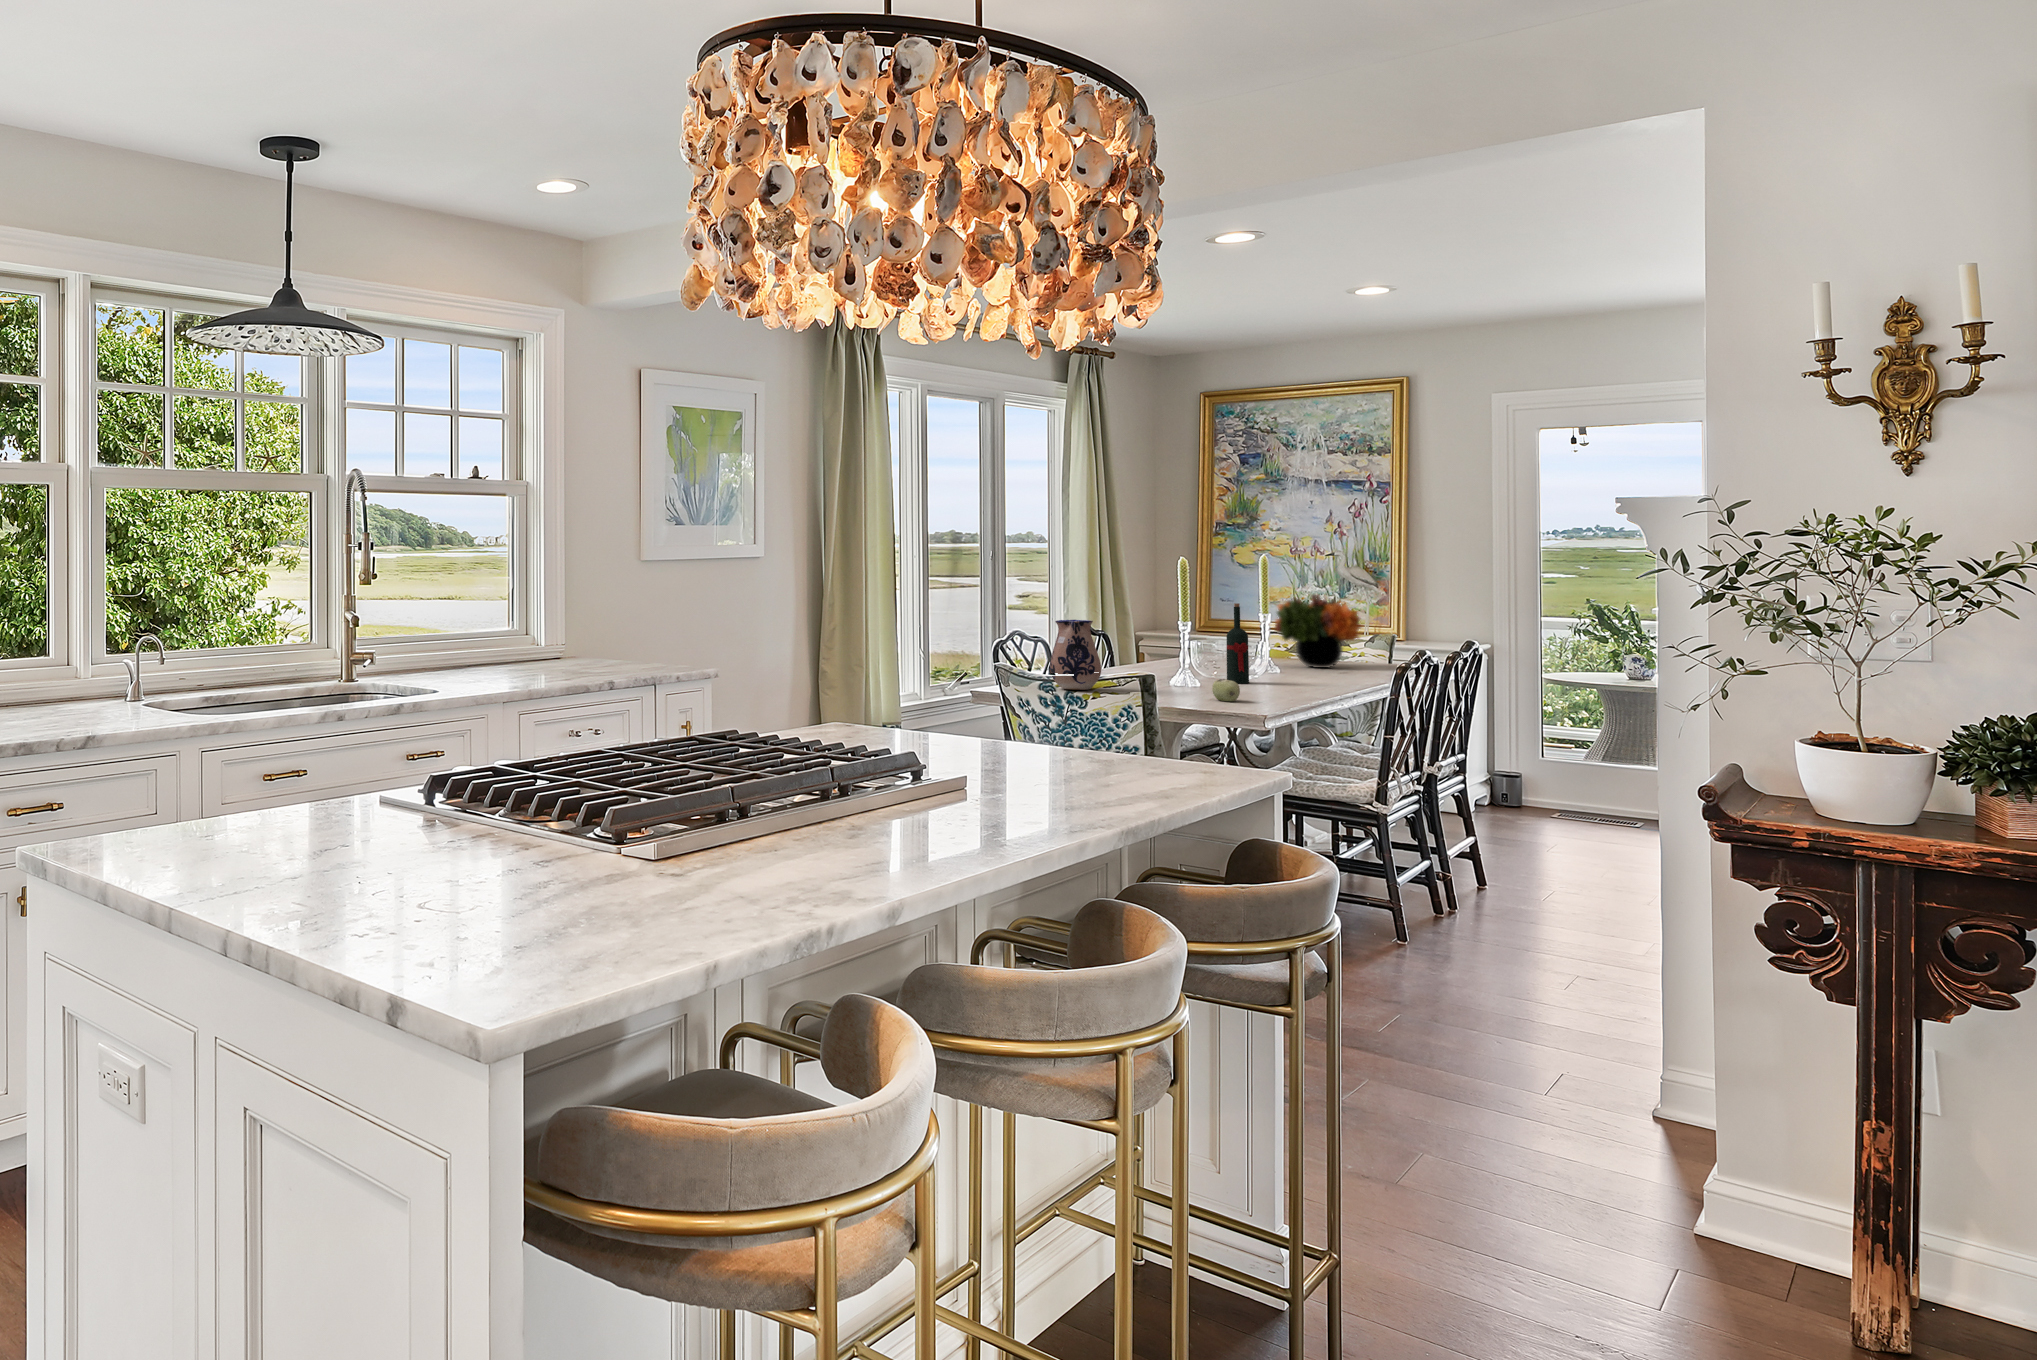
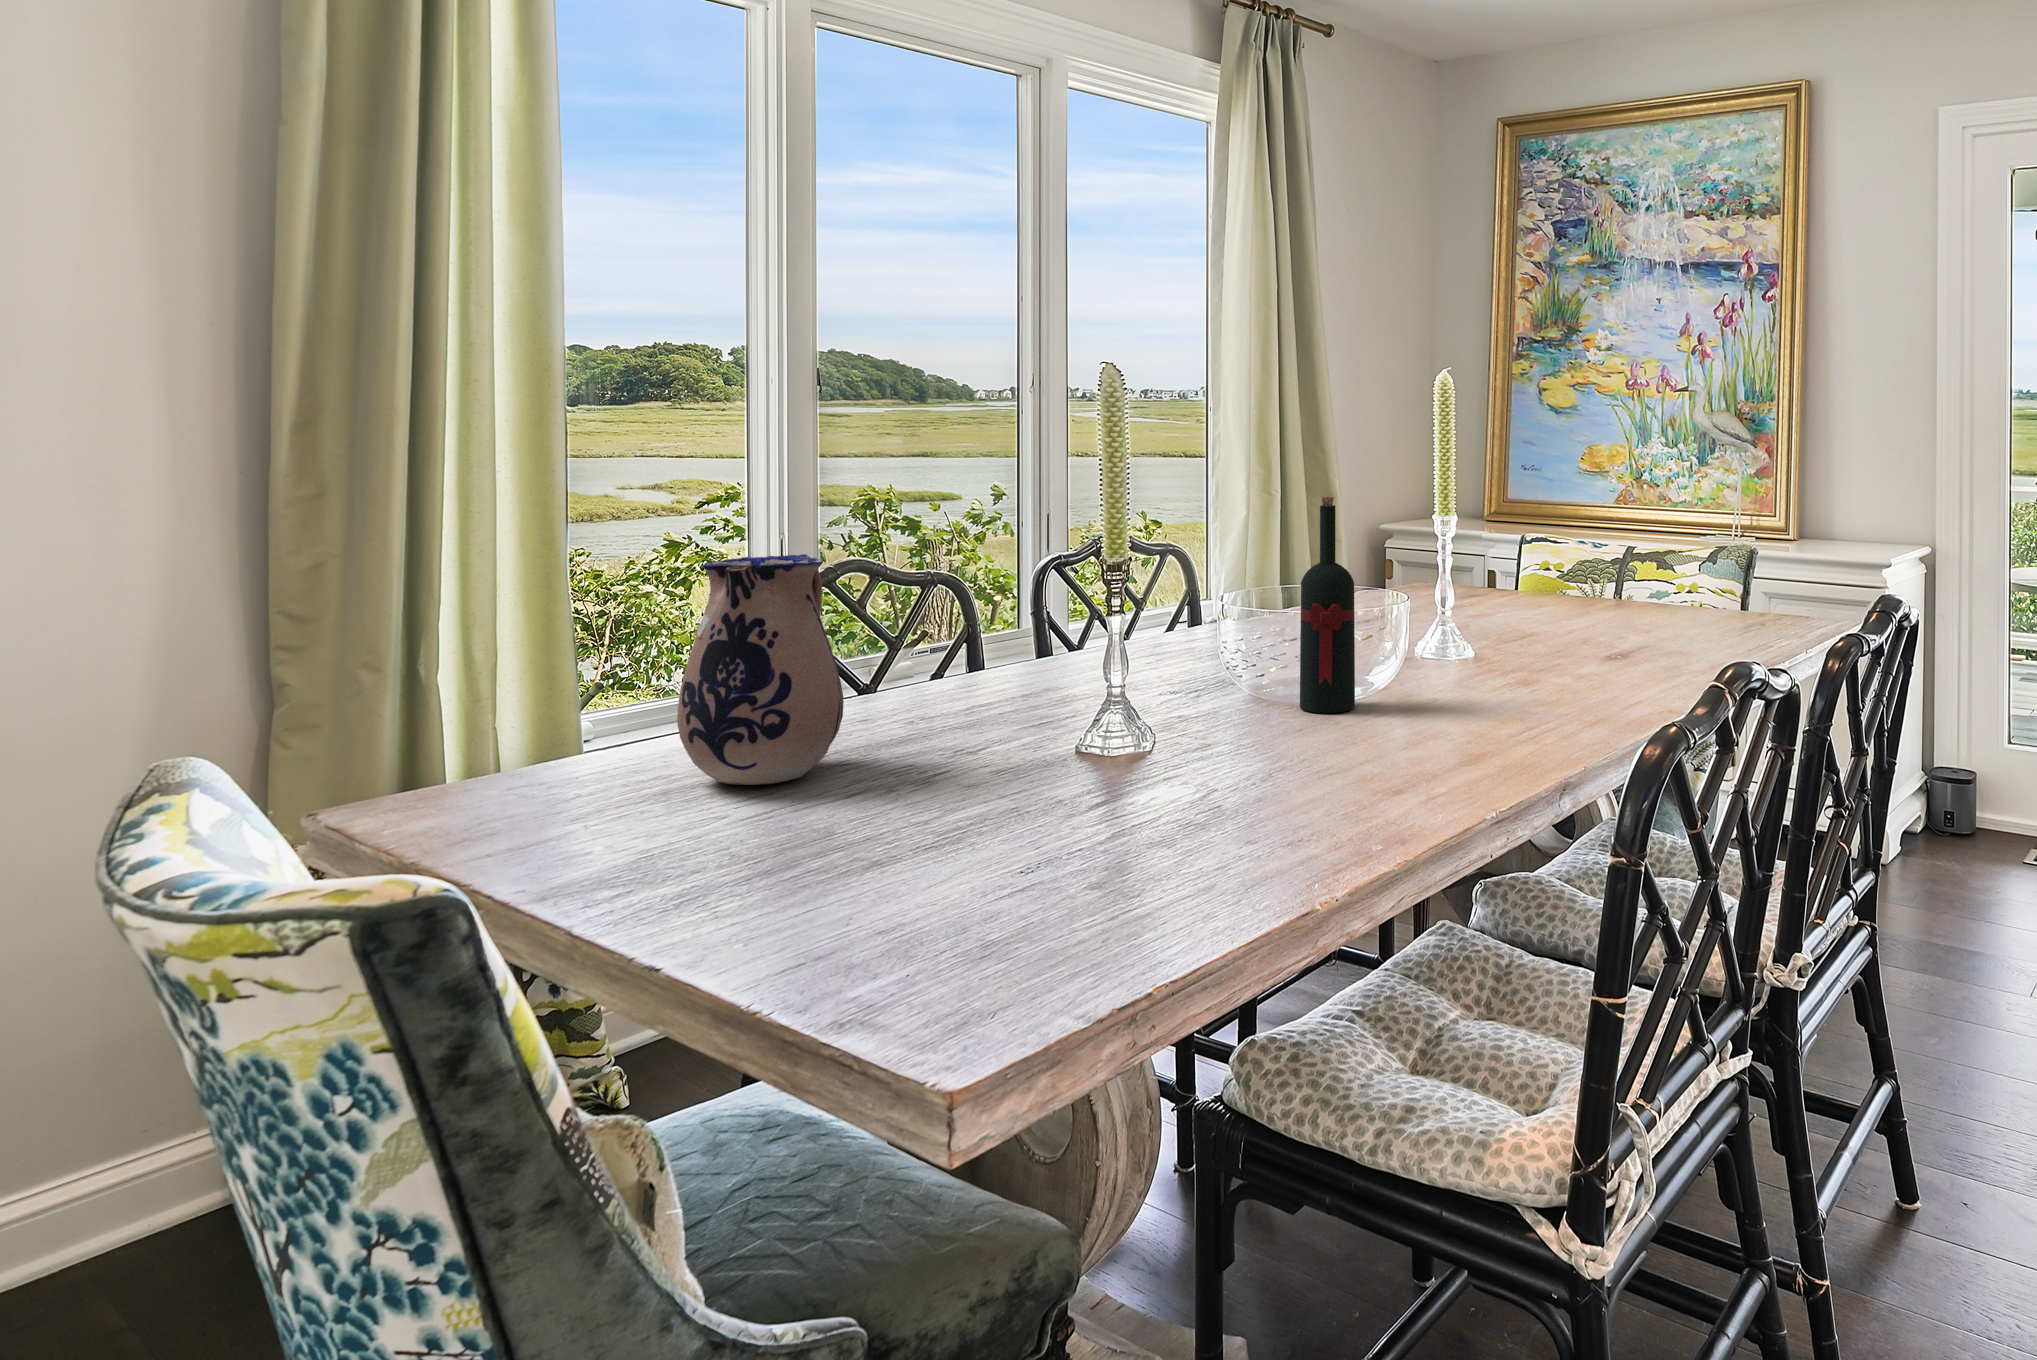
flower arrangement: present [1274,594,1363,668] -> none [1504,465,1685,627]
fruit: present [1212,679,1240,701] -> none [1077,769,1165,856]

